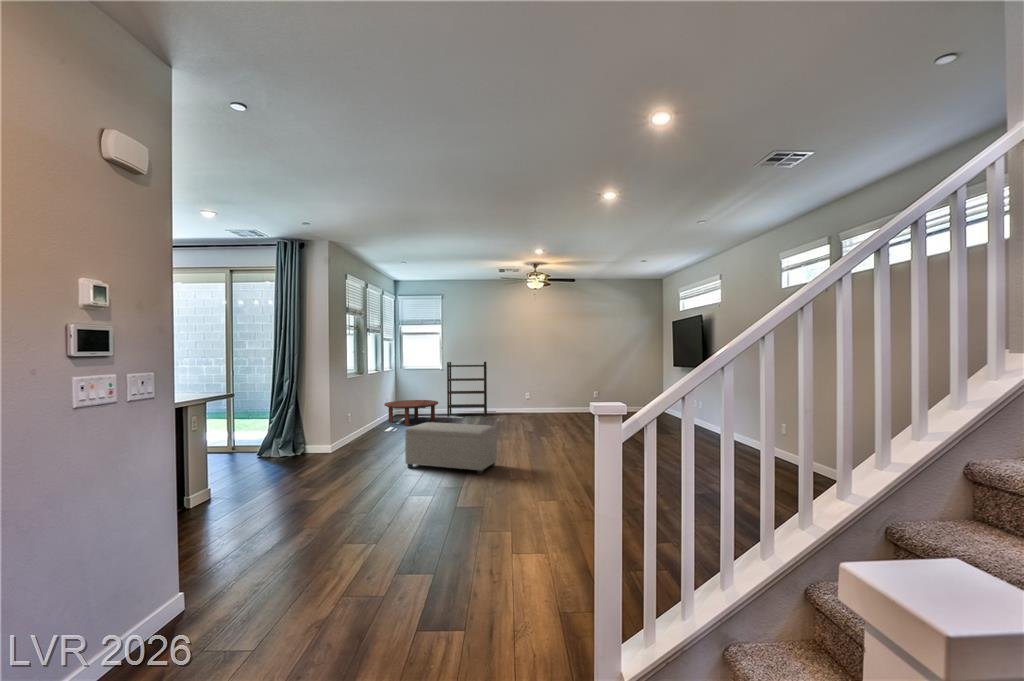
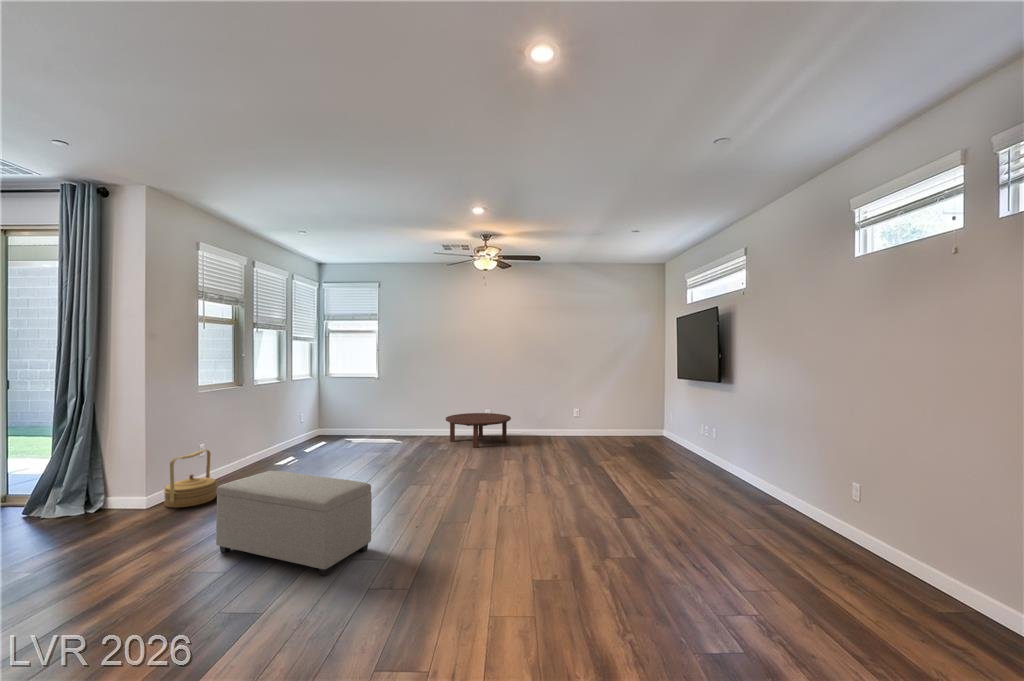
bookshelf: present [447,362,487,417] -> none [381,368,435,439]
coffee table: present [384,400,438,426] -> present [446,413,511,448]
woven basket: none [339,416,370,452] -> present [164,450,217,508]

